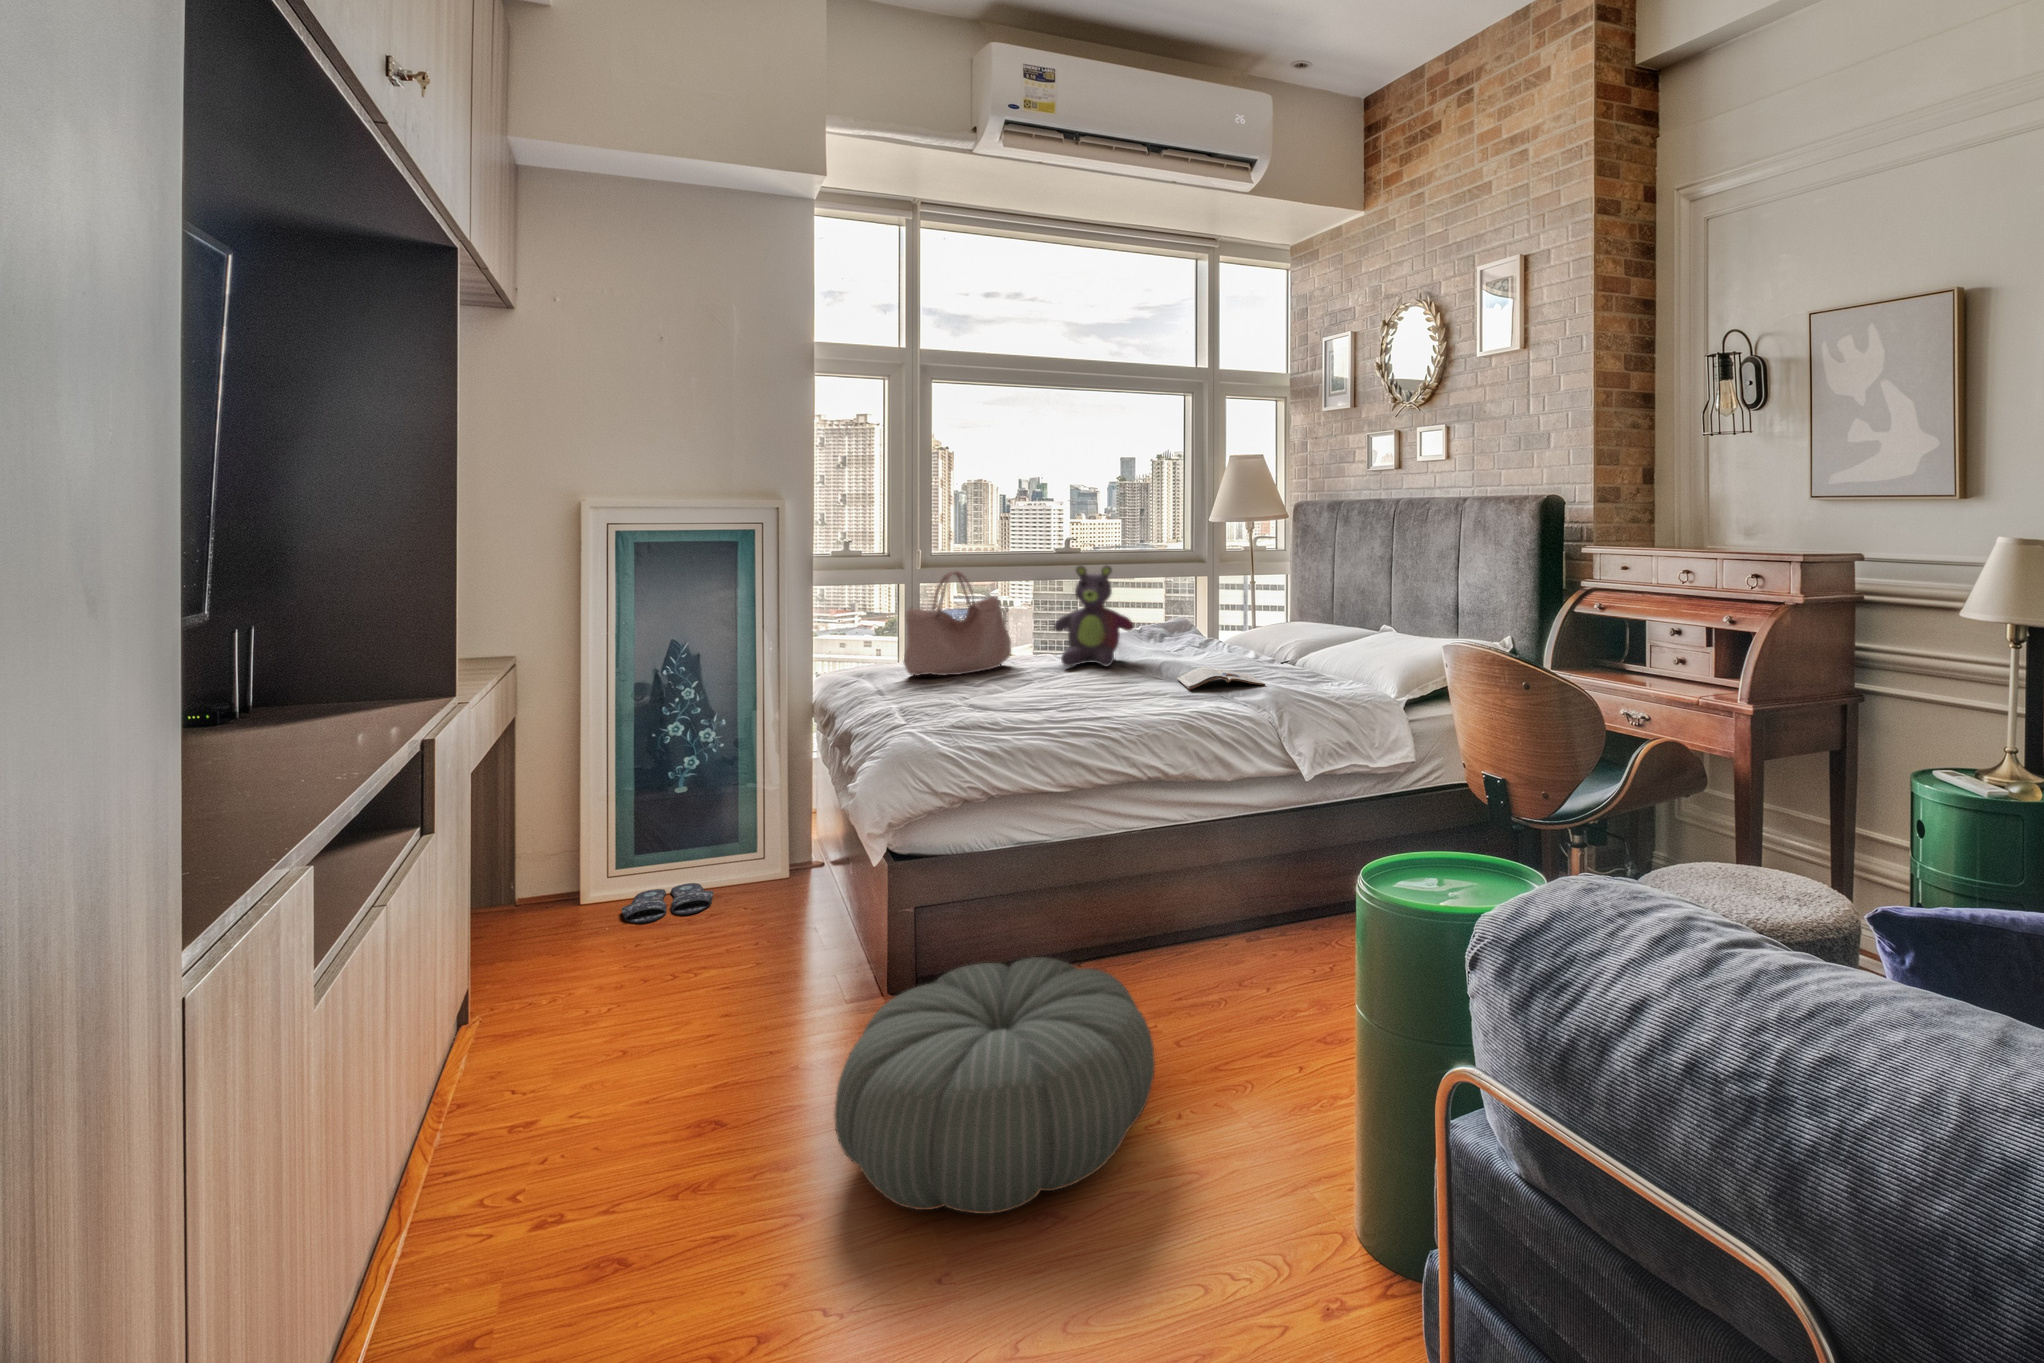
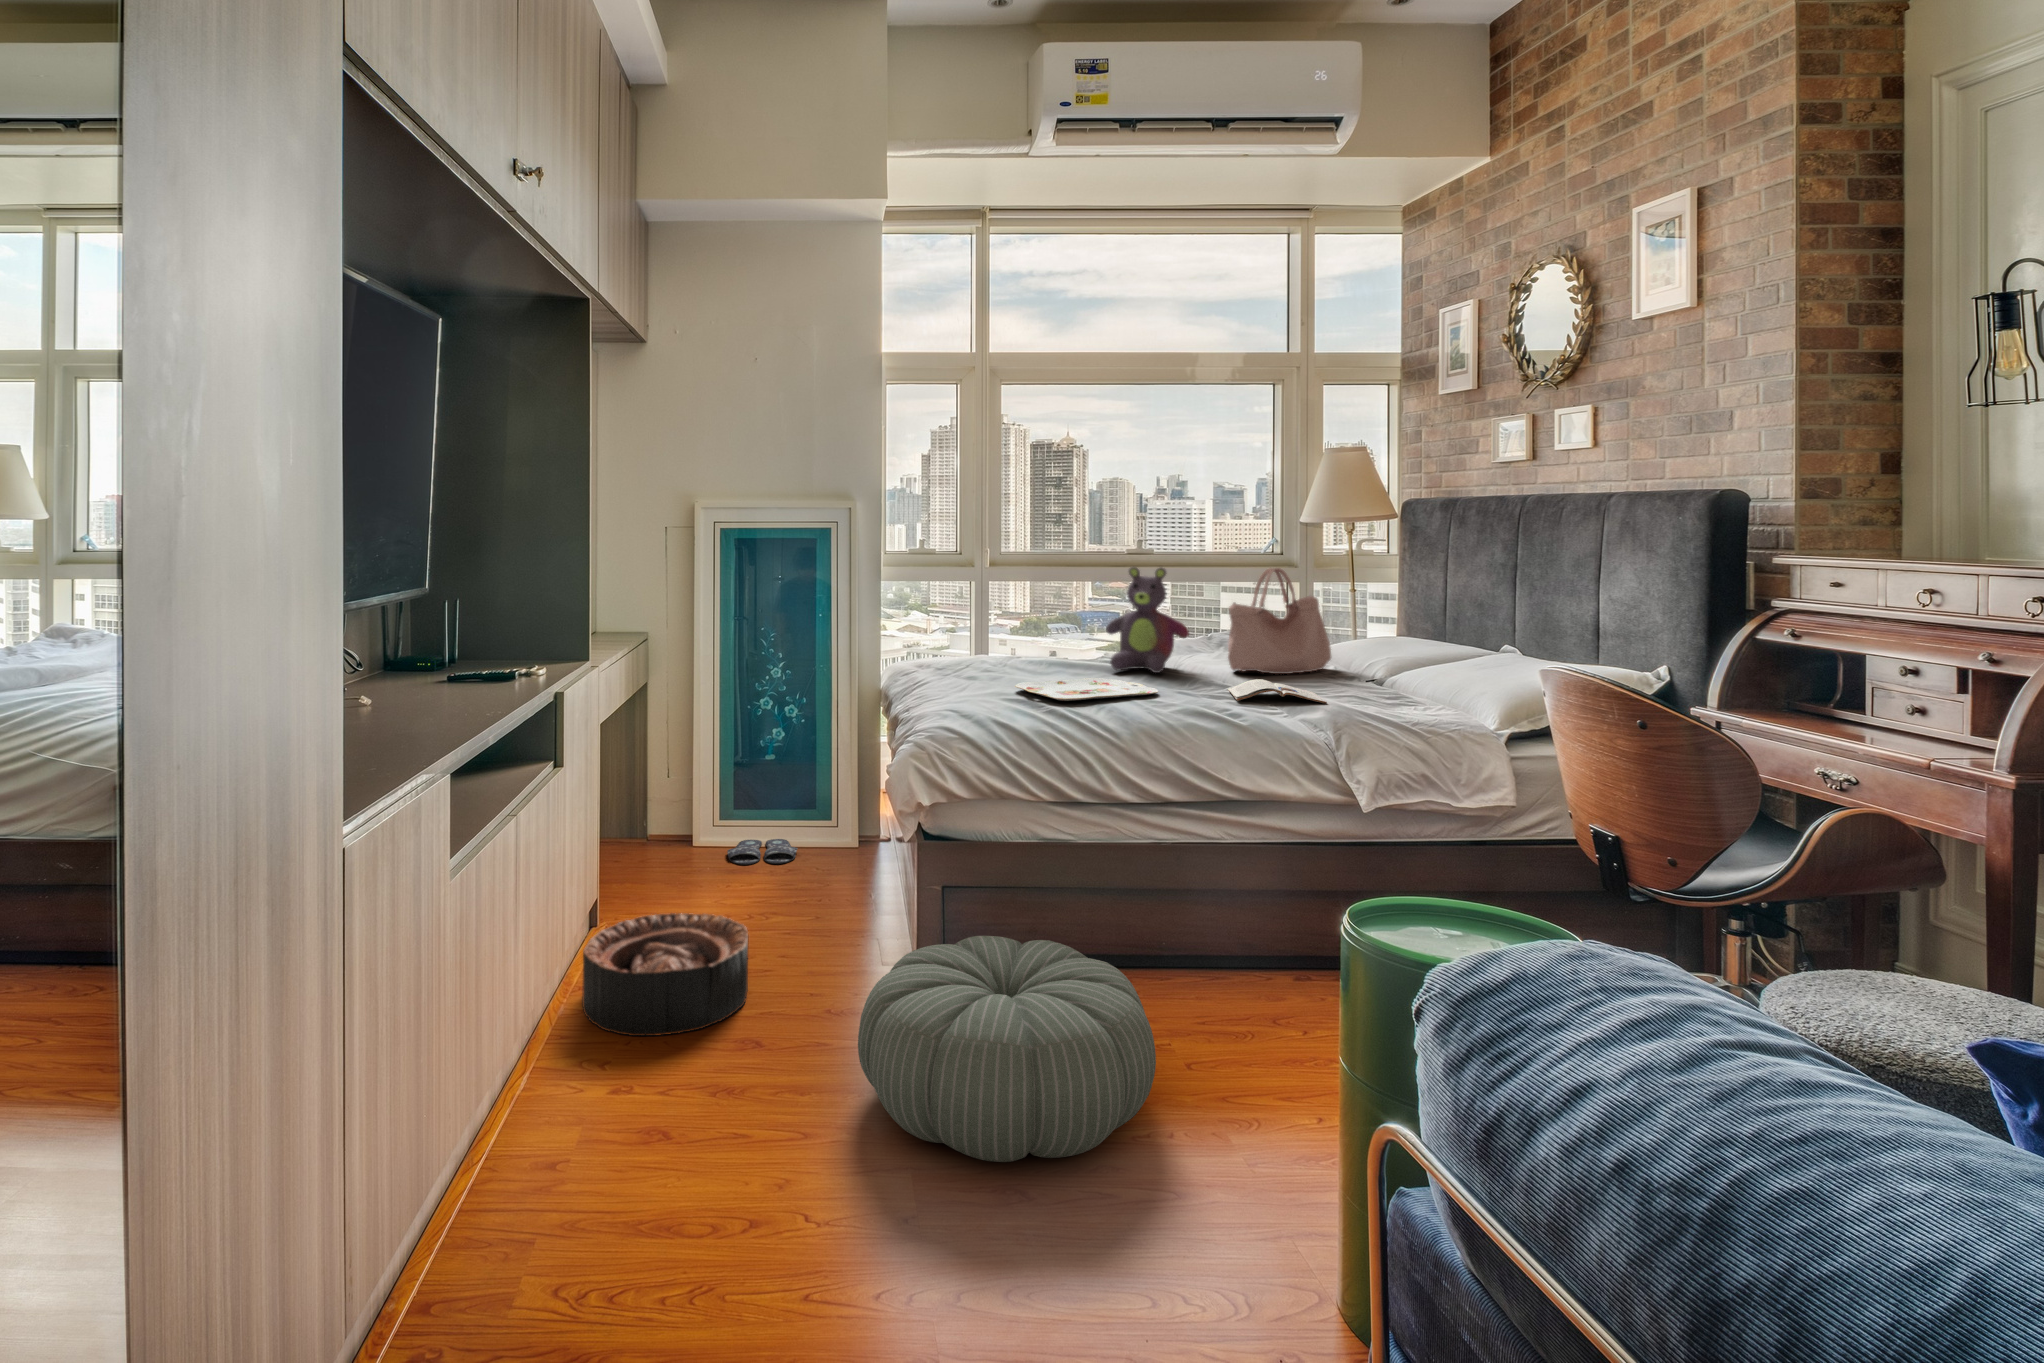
handbag: present [904,571,1011,675] -> present [1228,568,1331,674]
serving tray: none [972,677,1115,706] -> present [1015,678,1158,701]
basket: none [433,999,674,1183] -> present [582,913,748,1036]

